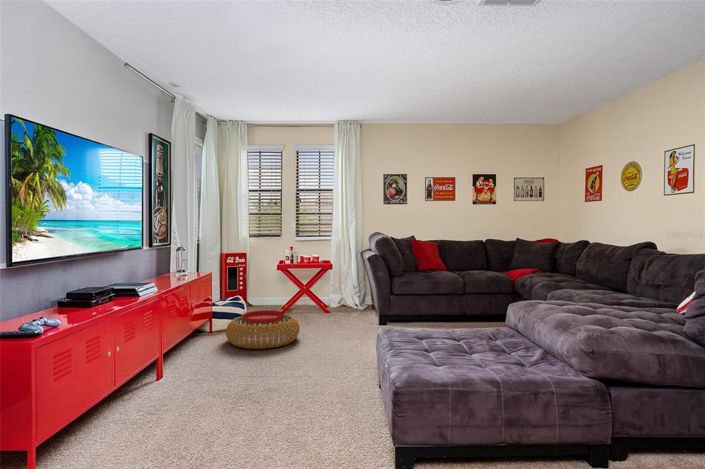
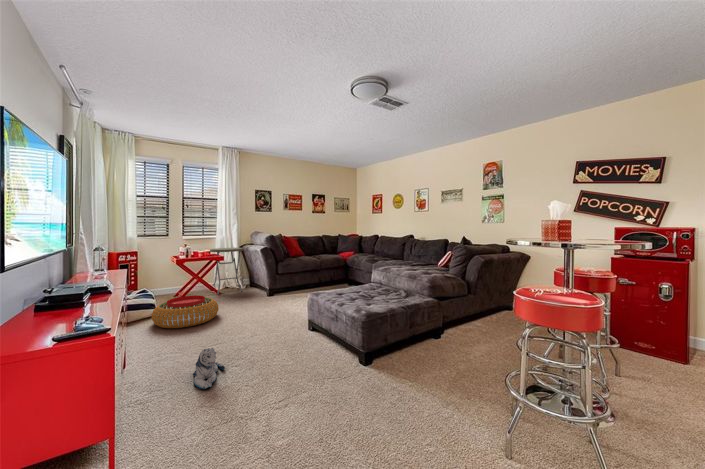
side table: none [319,253,359,315] -> present [210,248,243,295]
plush toy: none [186,380,235,432] -> present [193,348,225,389]

